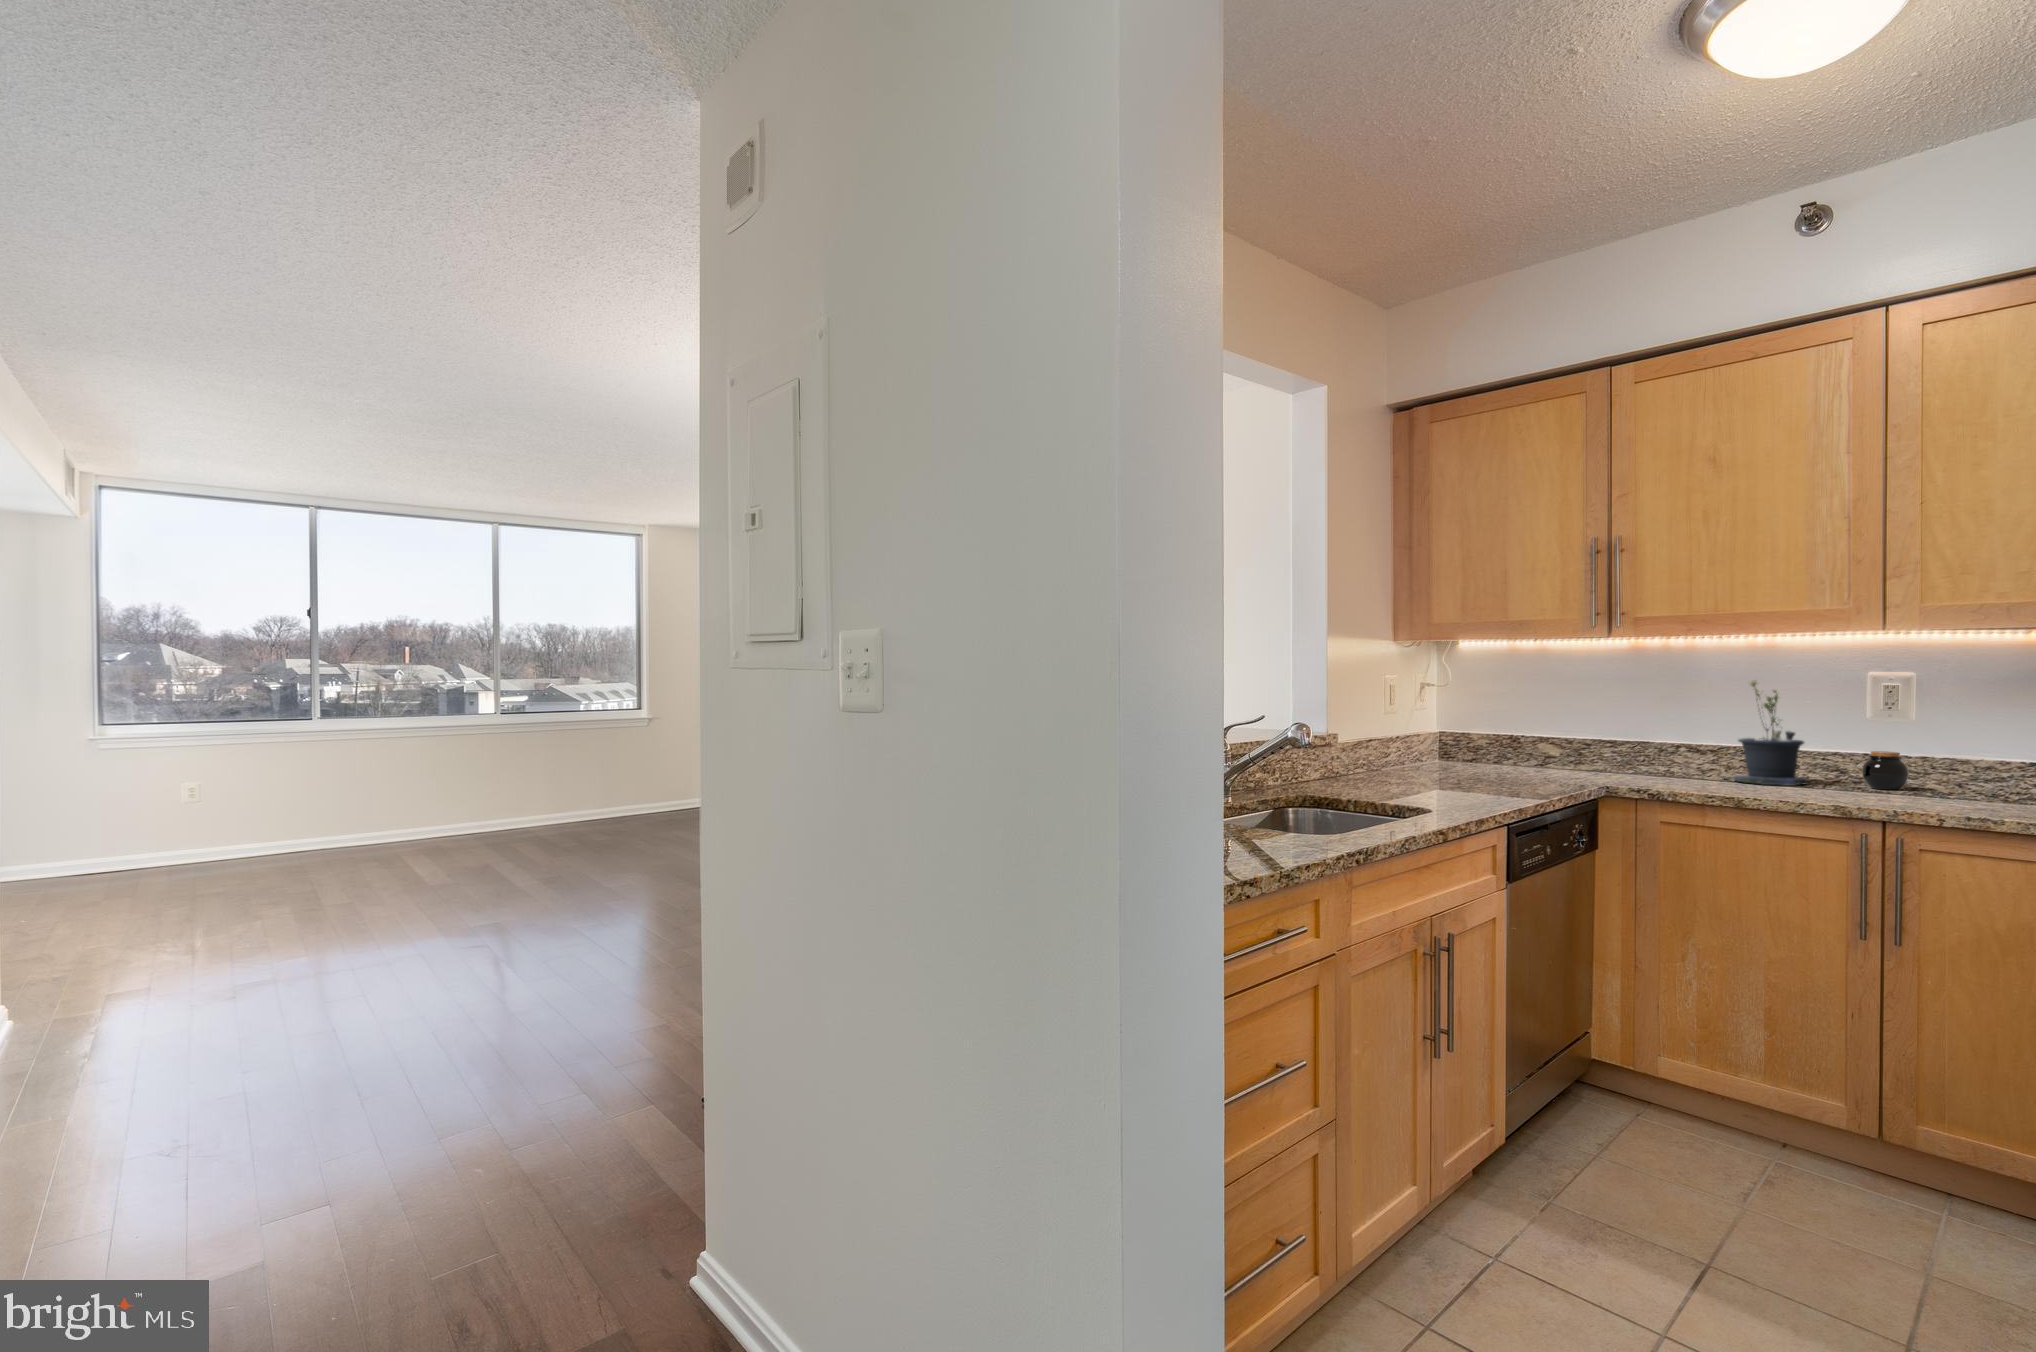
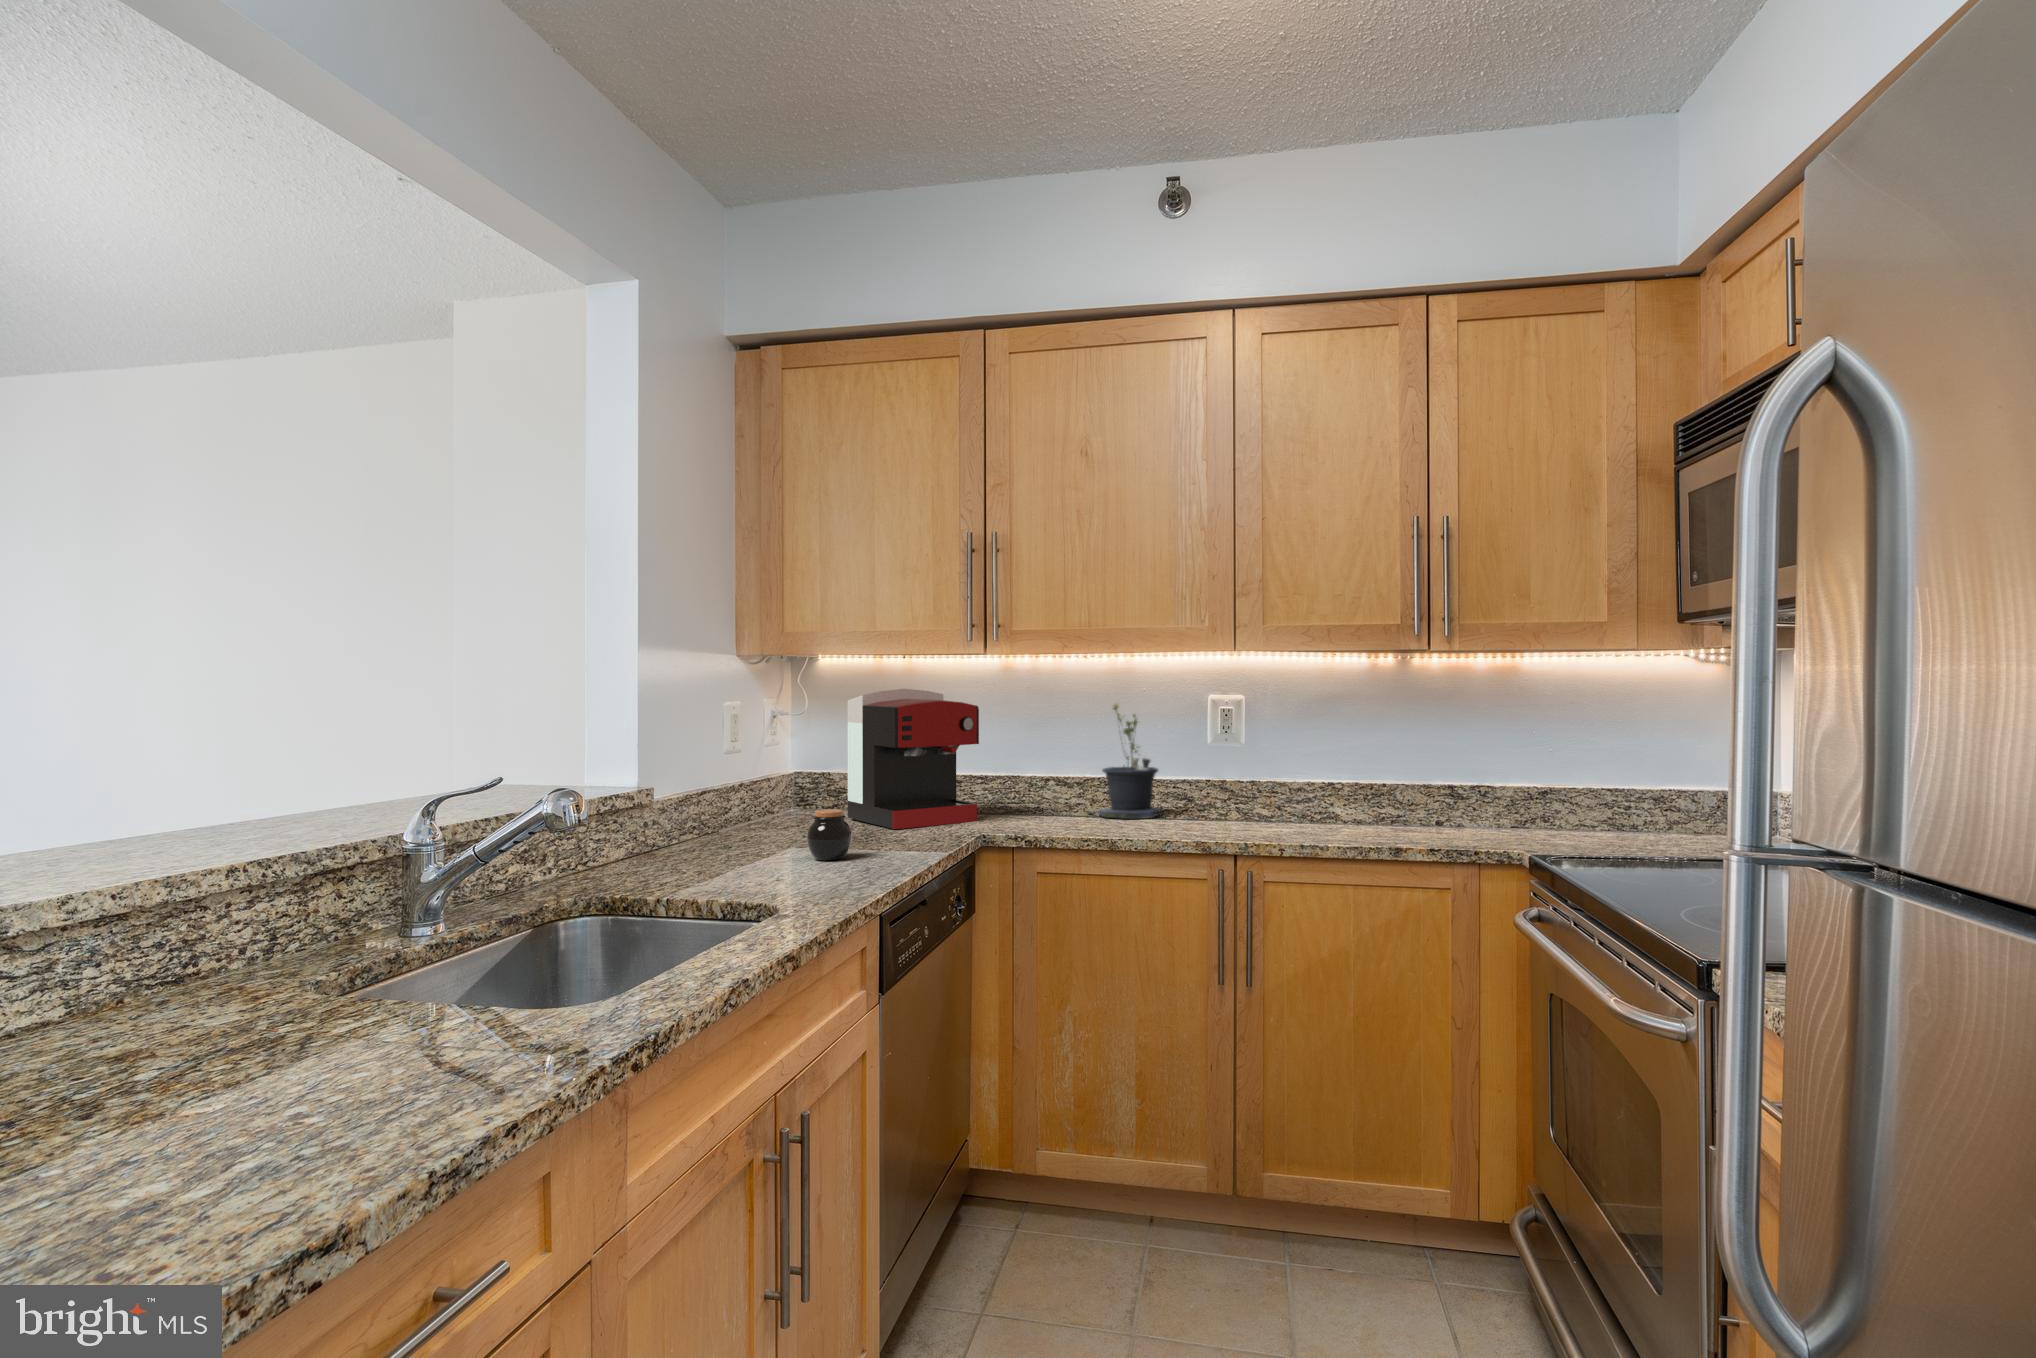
coffee maker: none [1485,667,1606,777] -> present [848,689,979,829]
jar: present [1862,751,1909,790] -> present [807,809,852,860]

